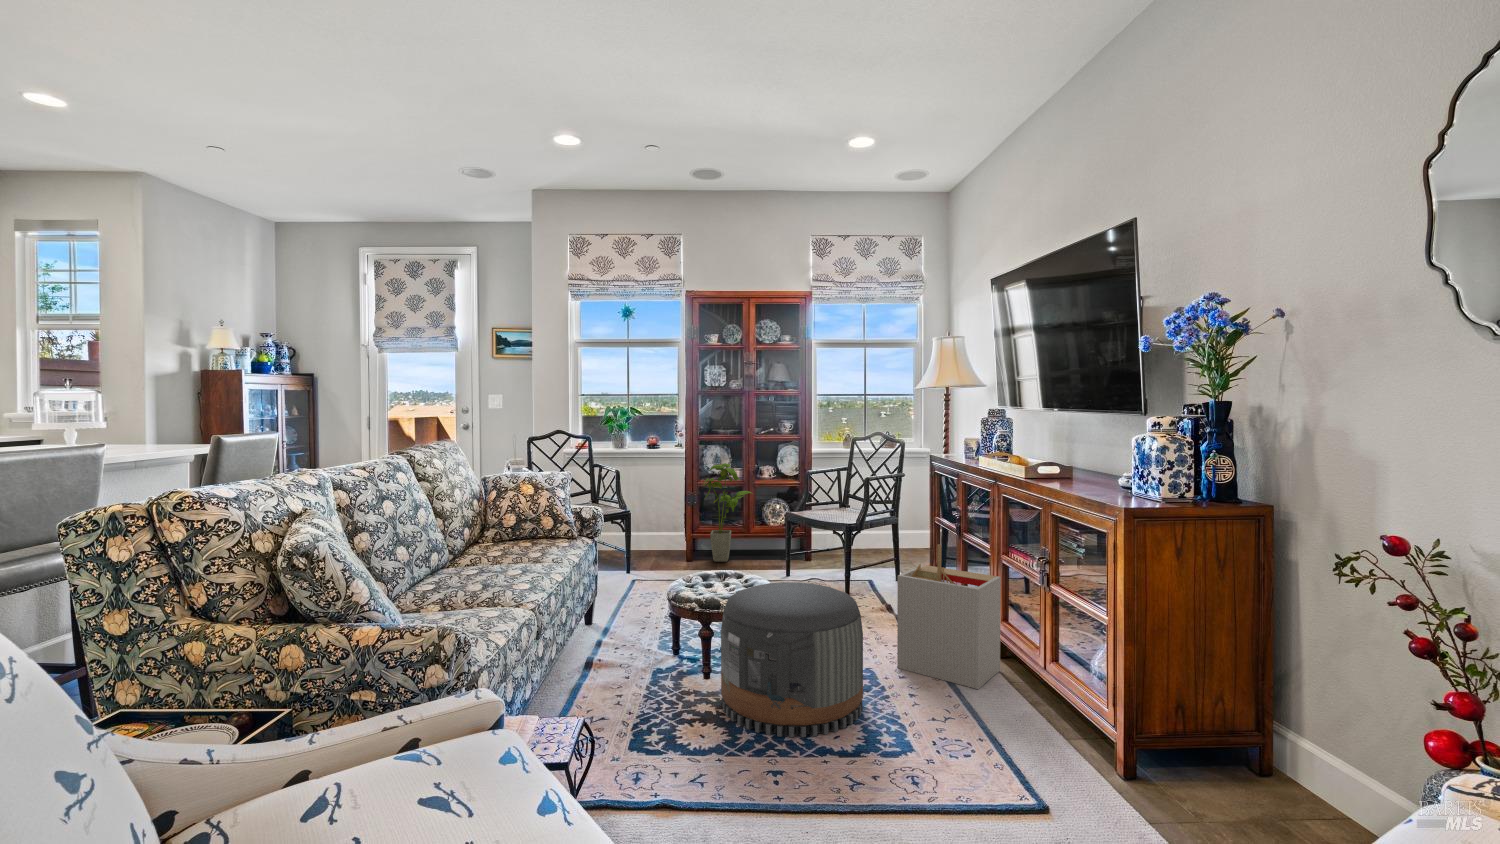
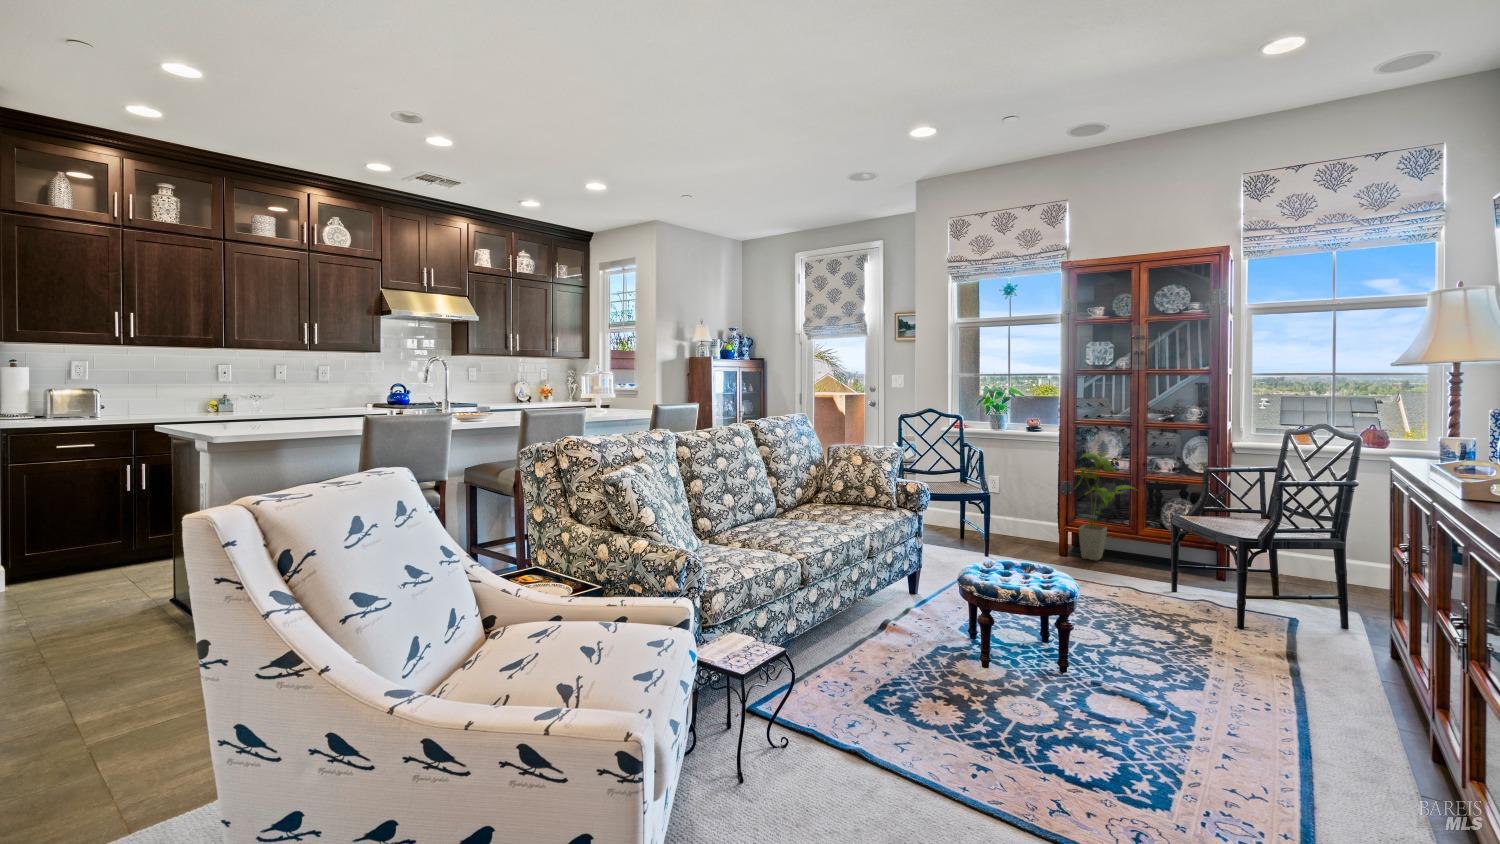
storage bin: present [897,544,1001,689] -> none [1231,577,1417,780]
pouf: present [721,582,863,737] -> none [975,581,1149,757]

